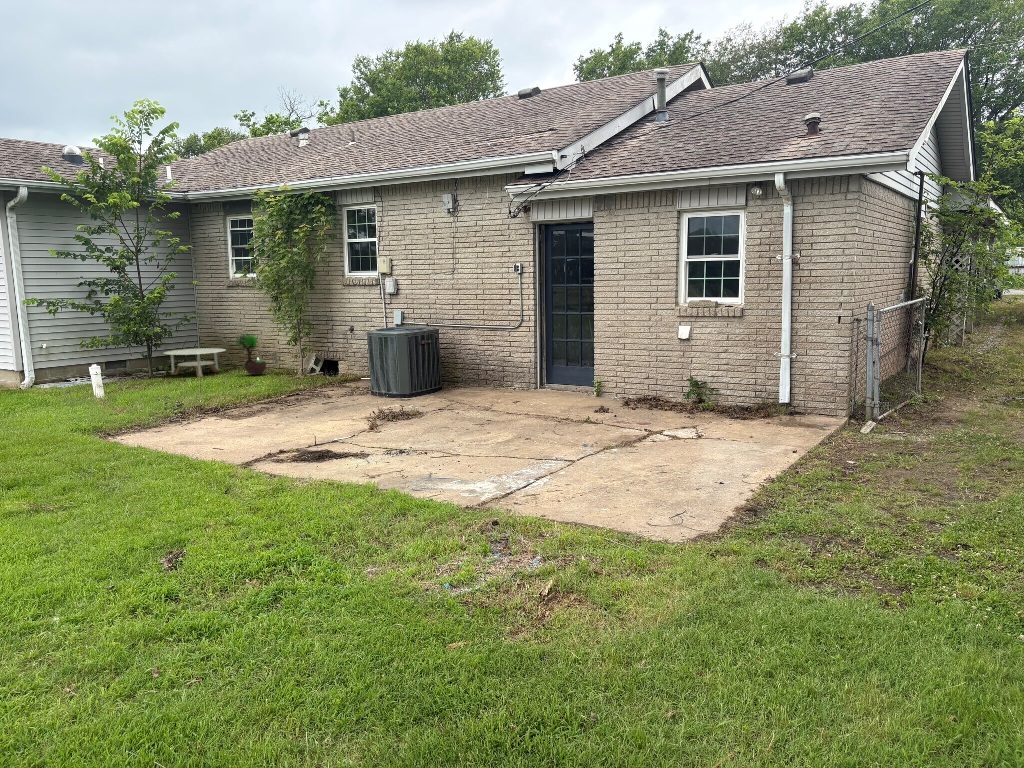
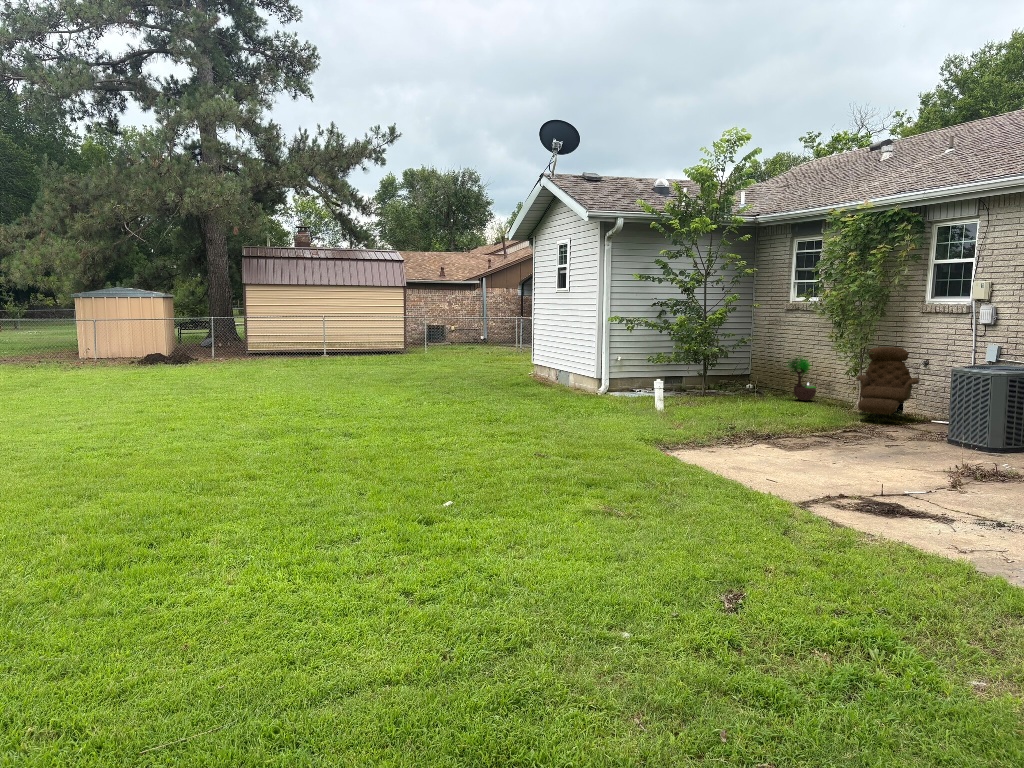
lounge chair: none [298,318,349,387] -> present [856,347,920,423]
round table: present [164,348,225,377] -> none [717,368,775,396]

